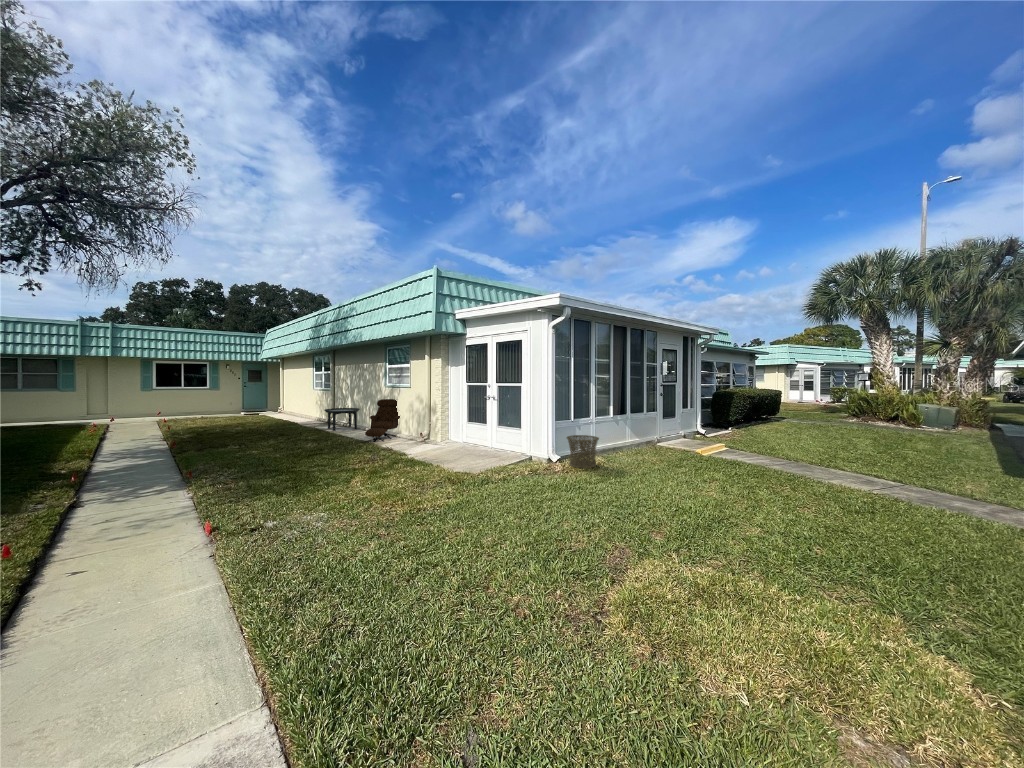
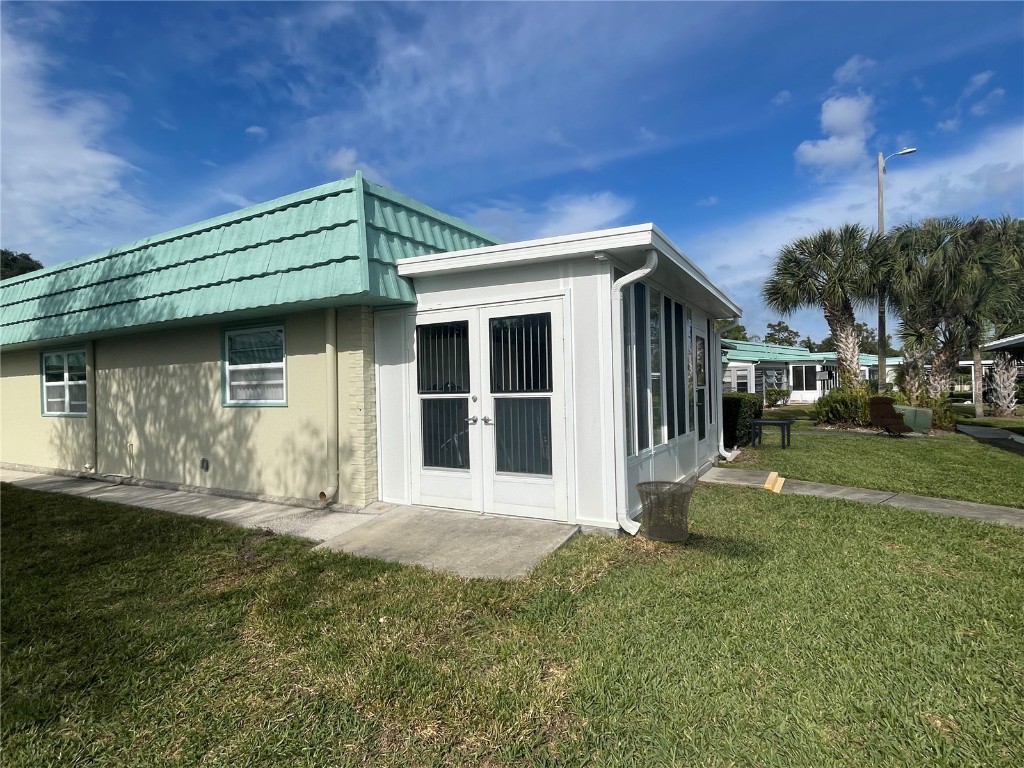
lounge chair: present [365,399,400,442] -> present [868,397,913,438]
round table: present [324,408,360,431] -> present [747,419,796,449]

